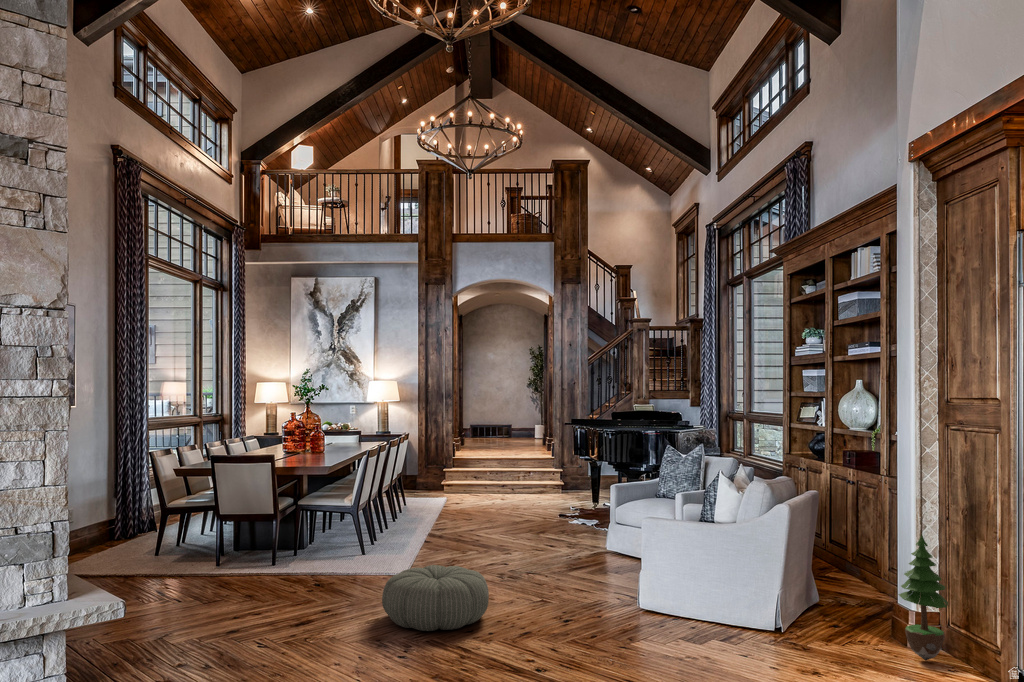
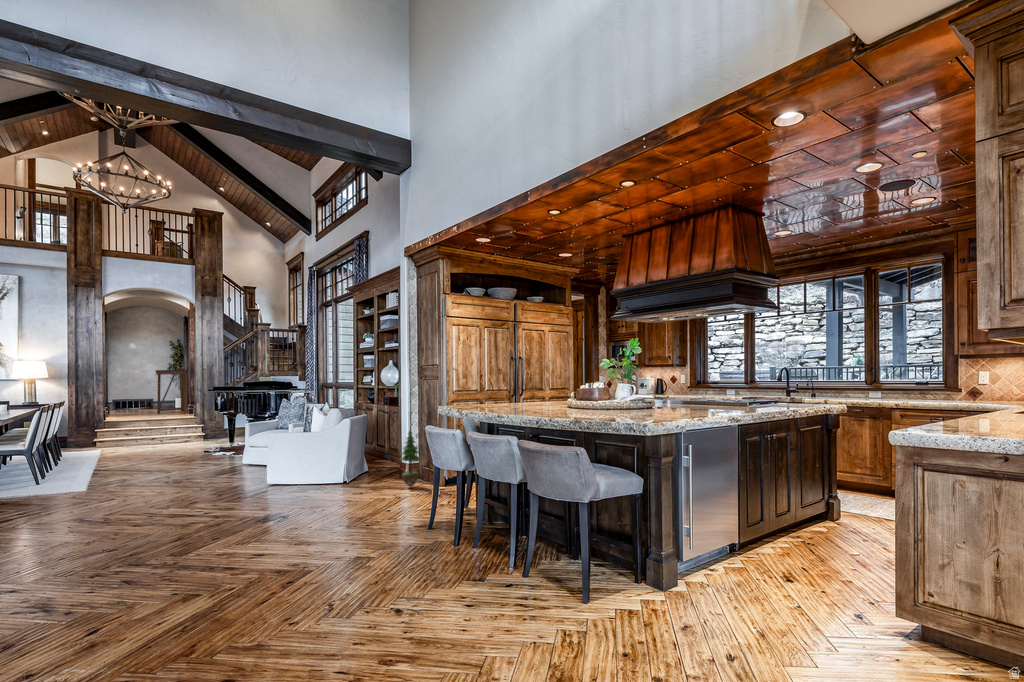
console table: none [509,387,547,449] -> present [156,370,188,414]
pouf: present [382,565,489,631] -> none [75,481,162,523]

